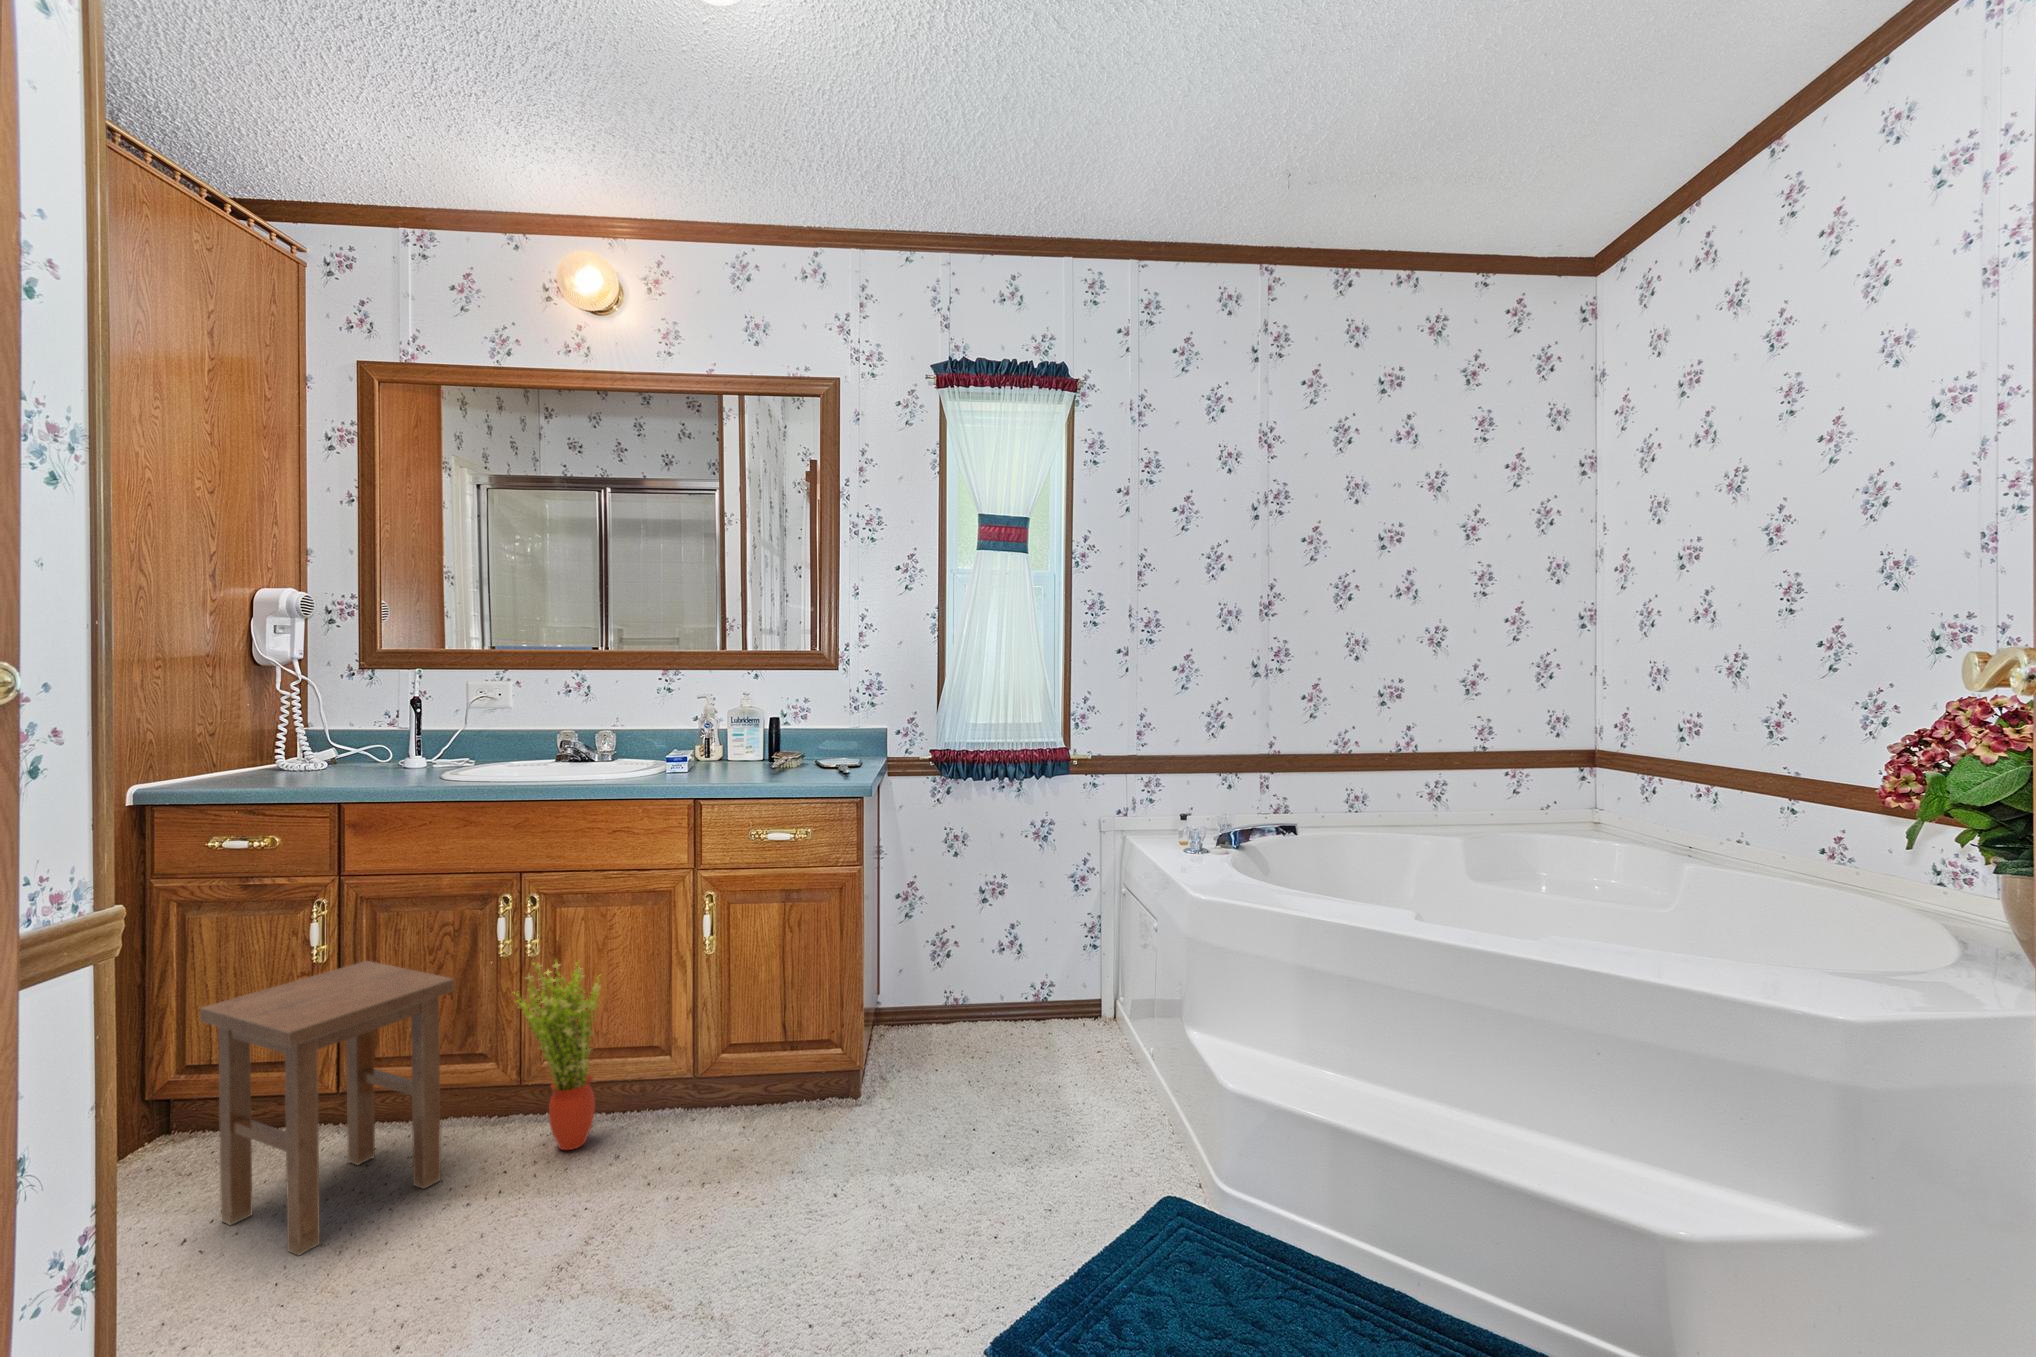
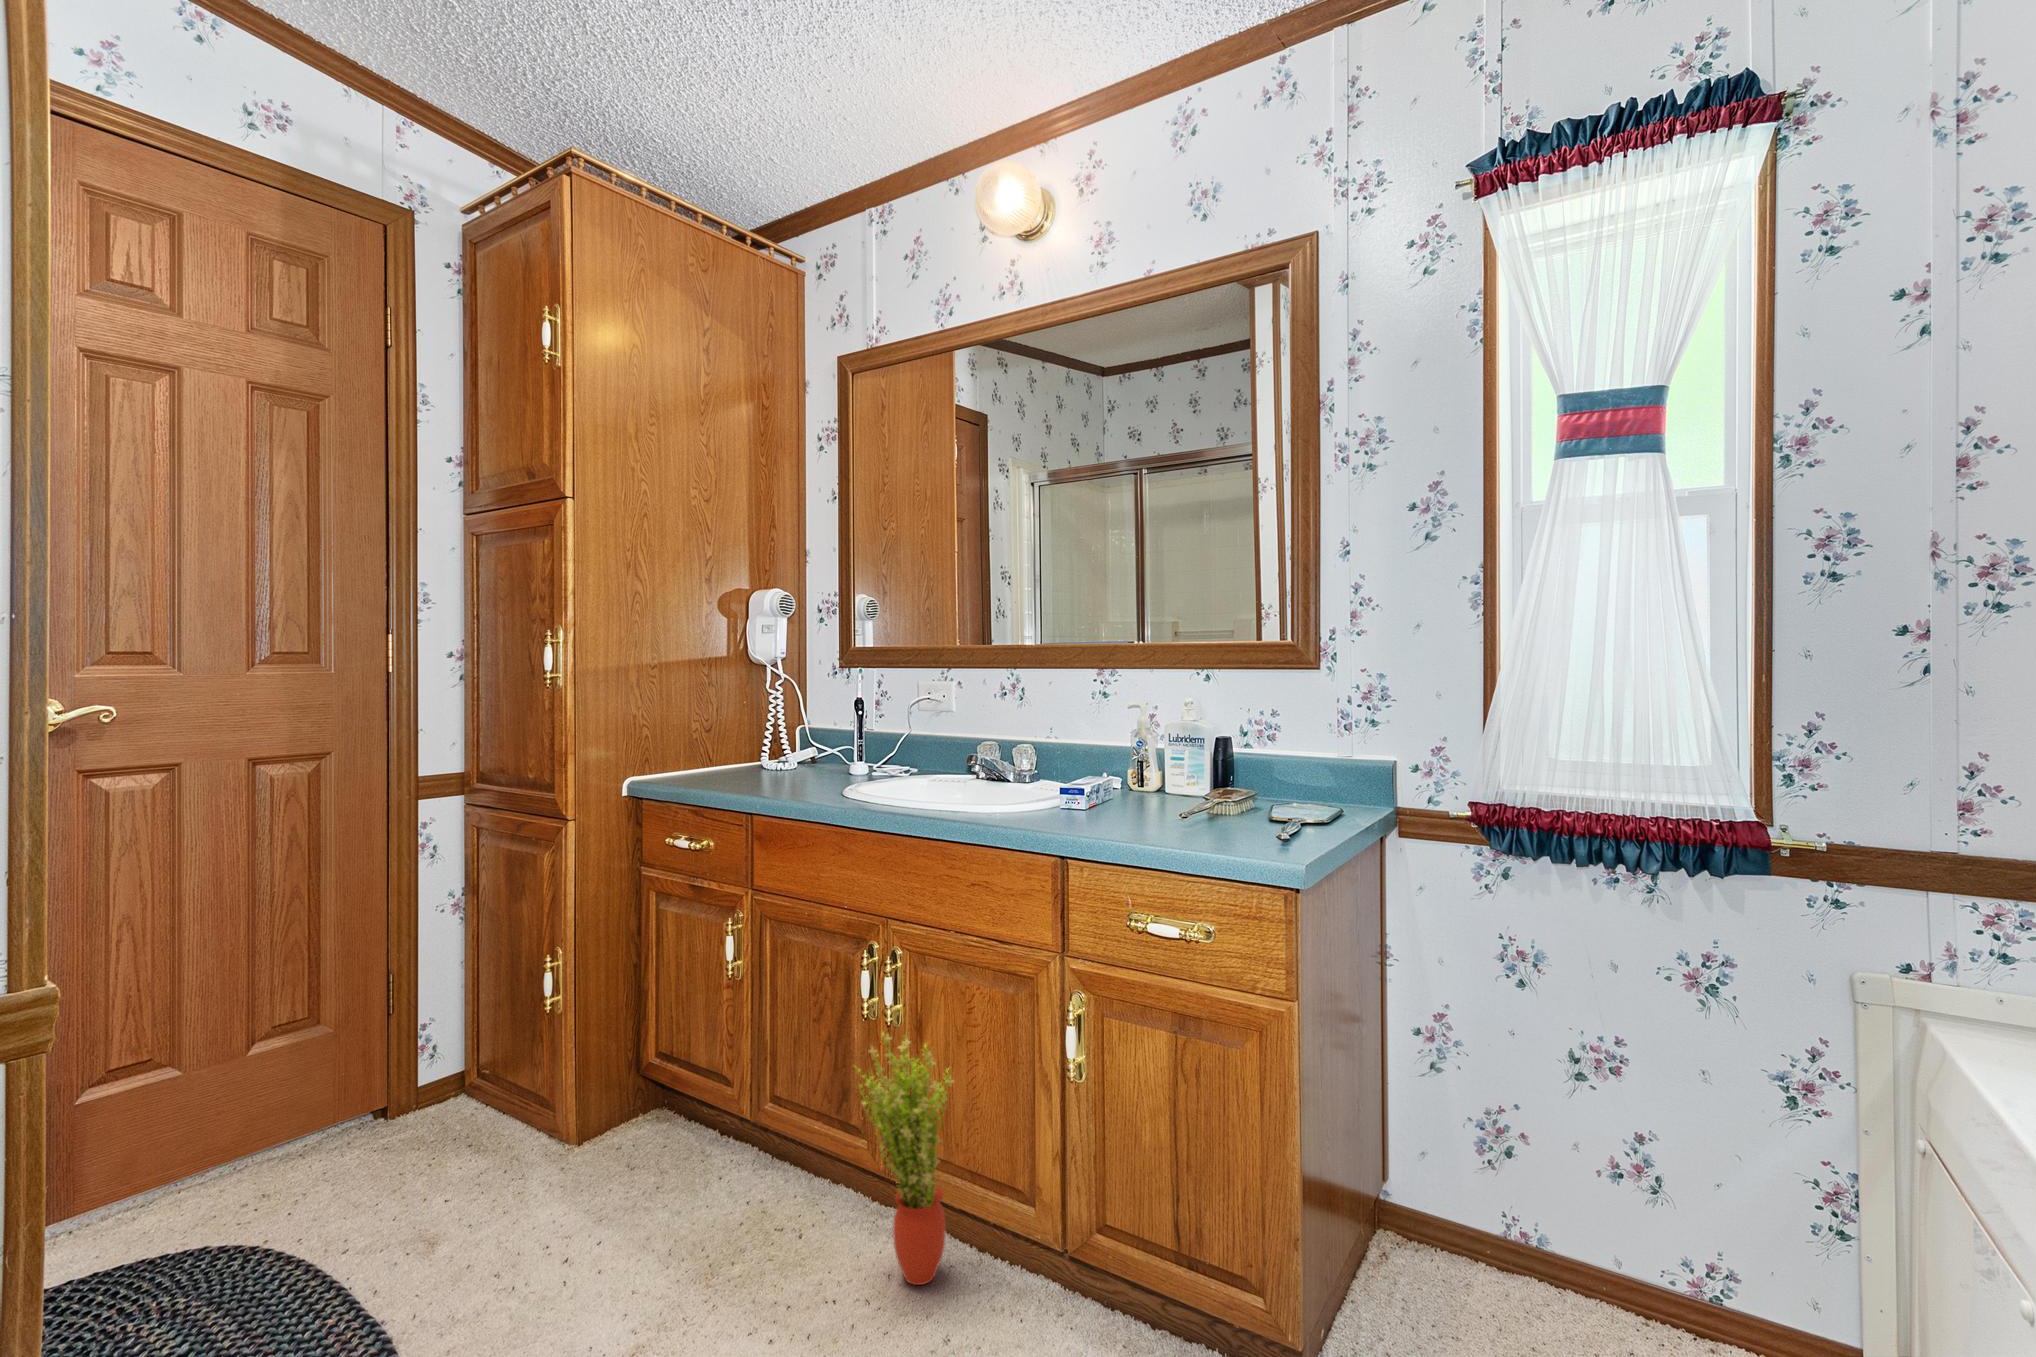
stool: present [200,961,454,1255] -> none [607,986,797,1311]

